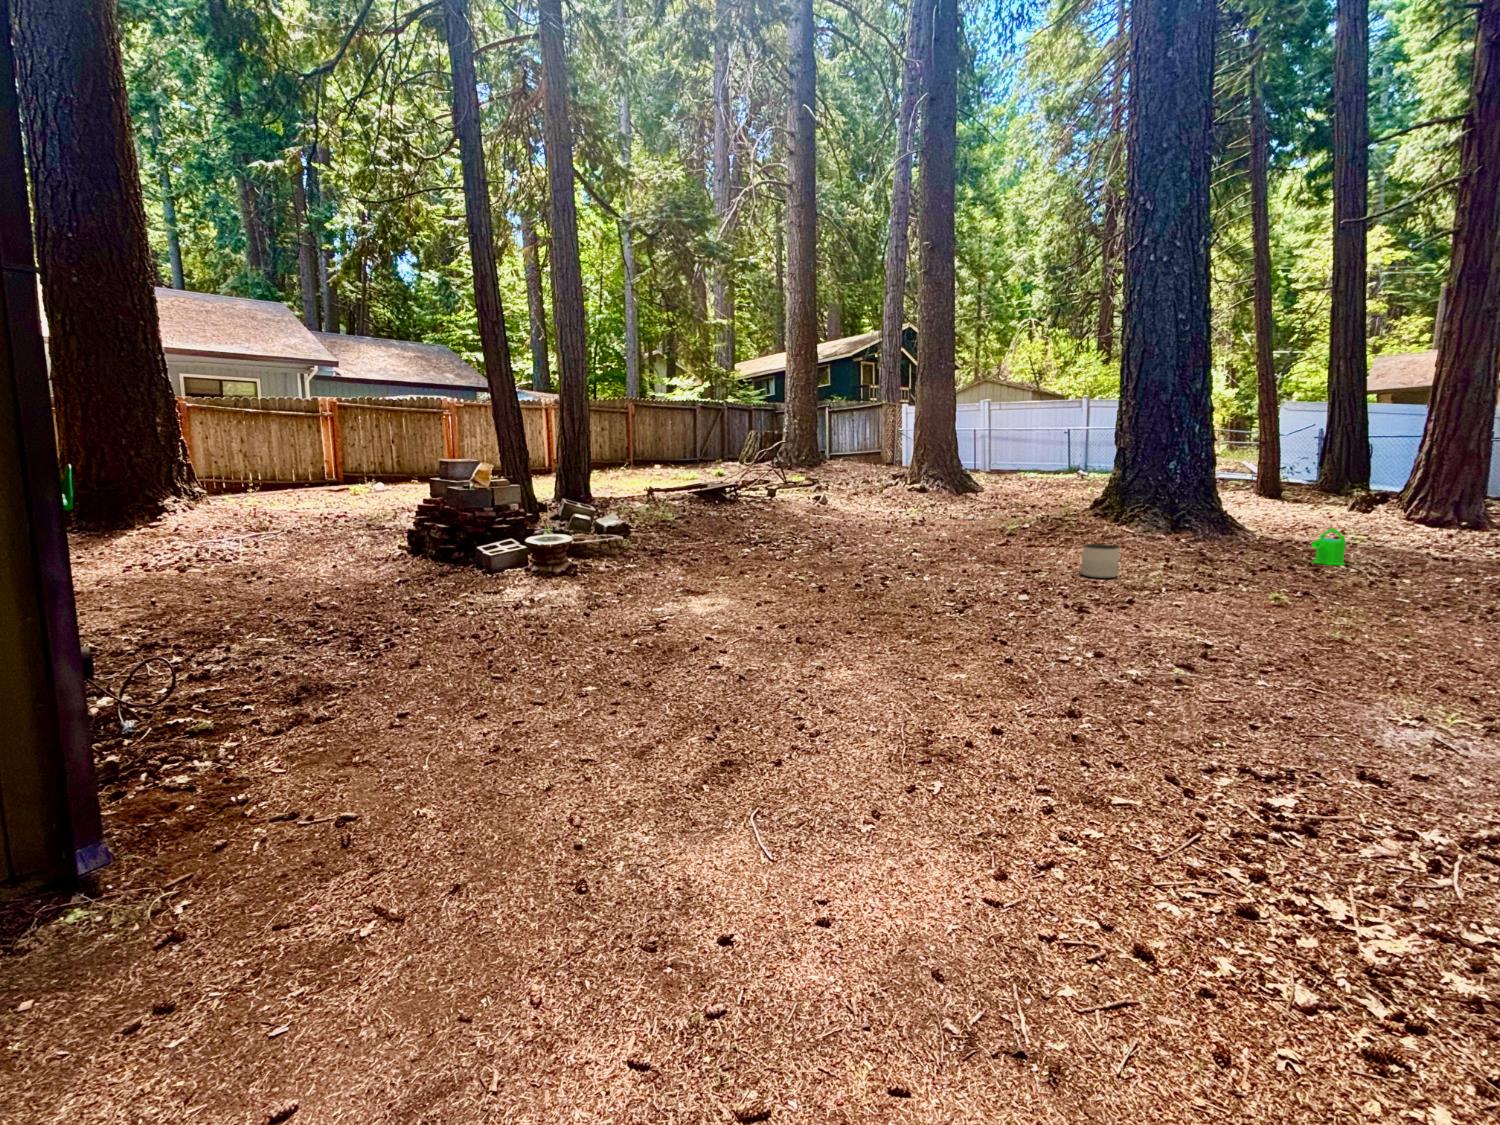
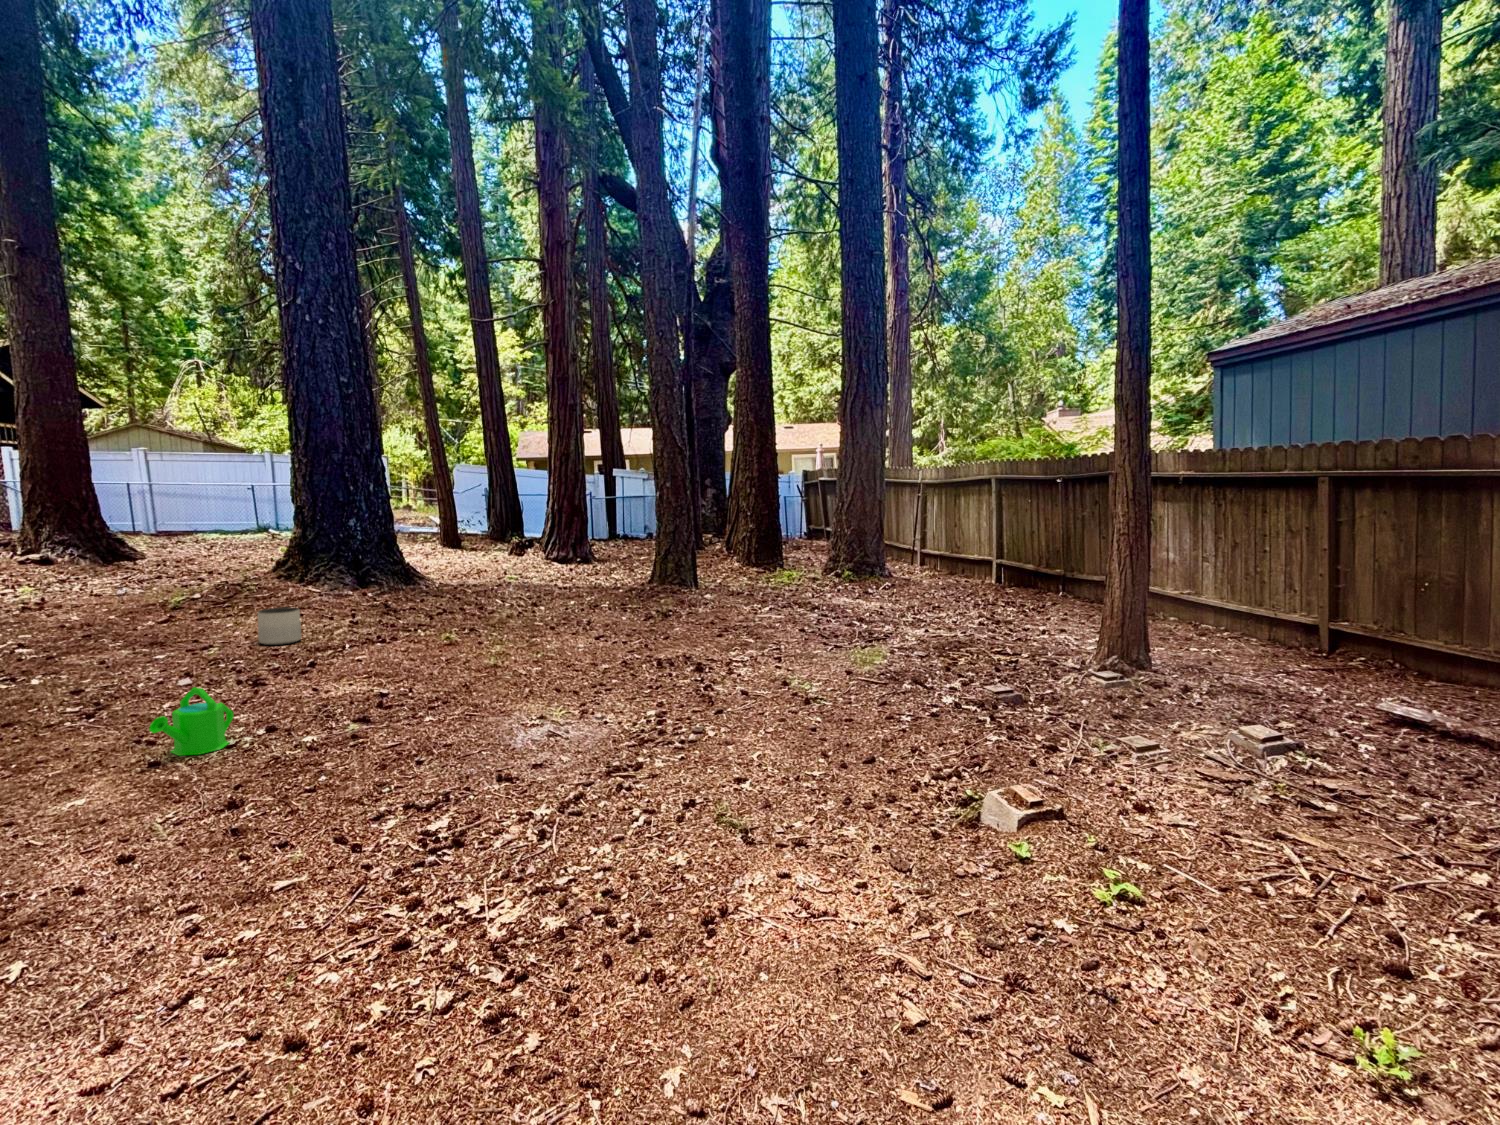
watering can: present [1312,528,1346,565] -> present [149,687,234,756]

